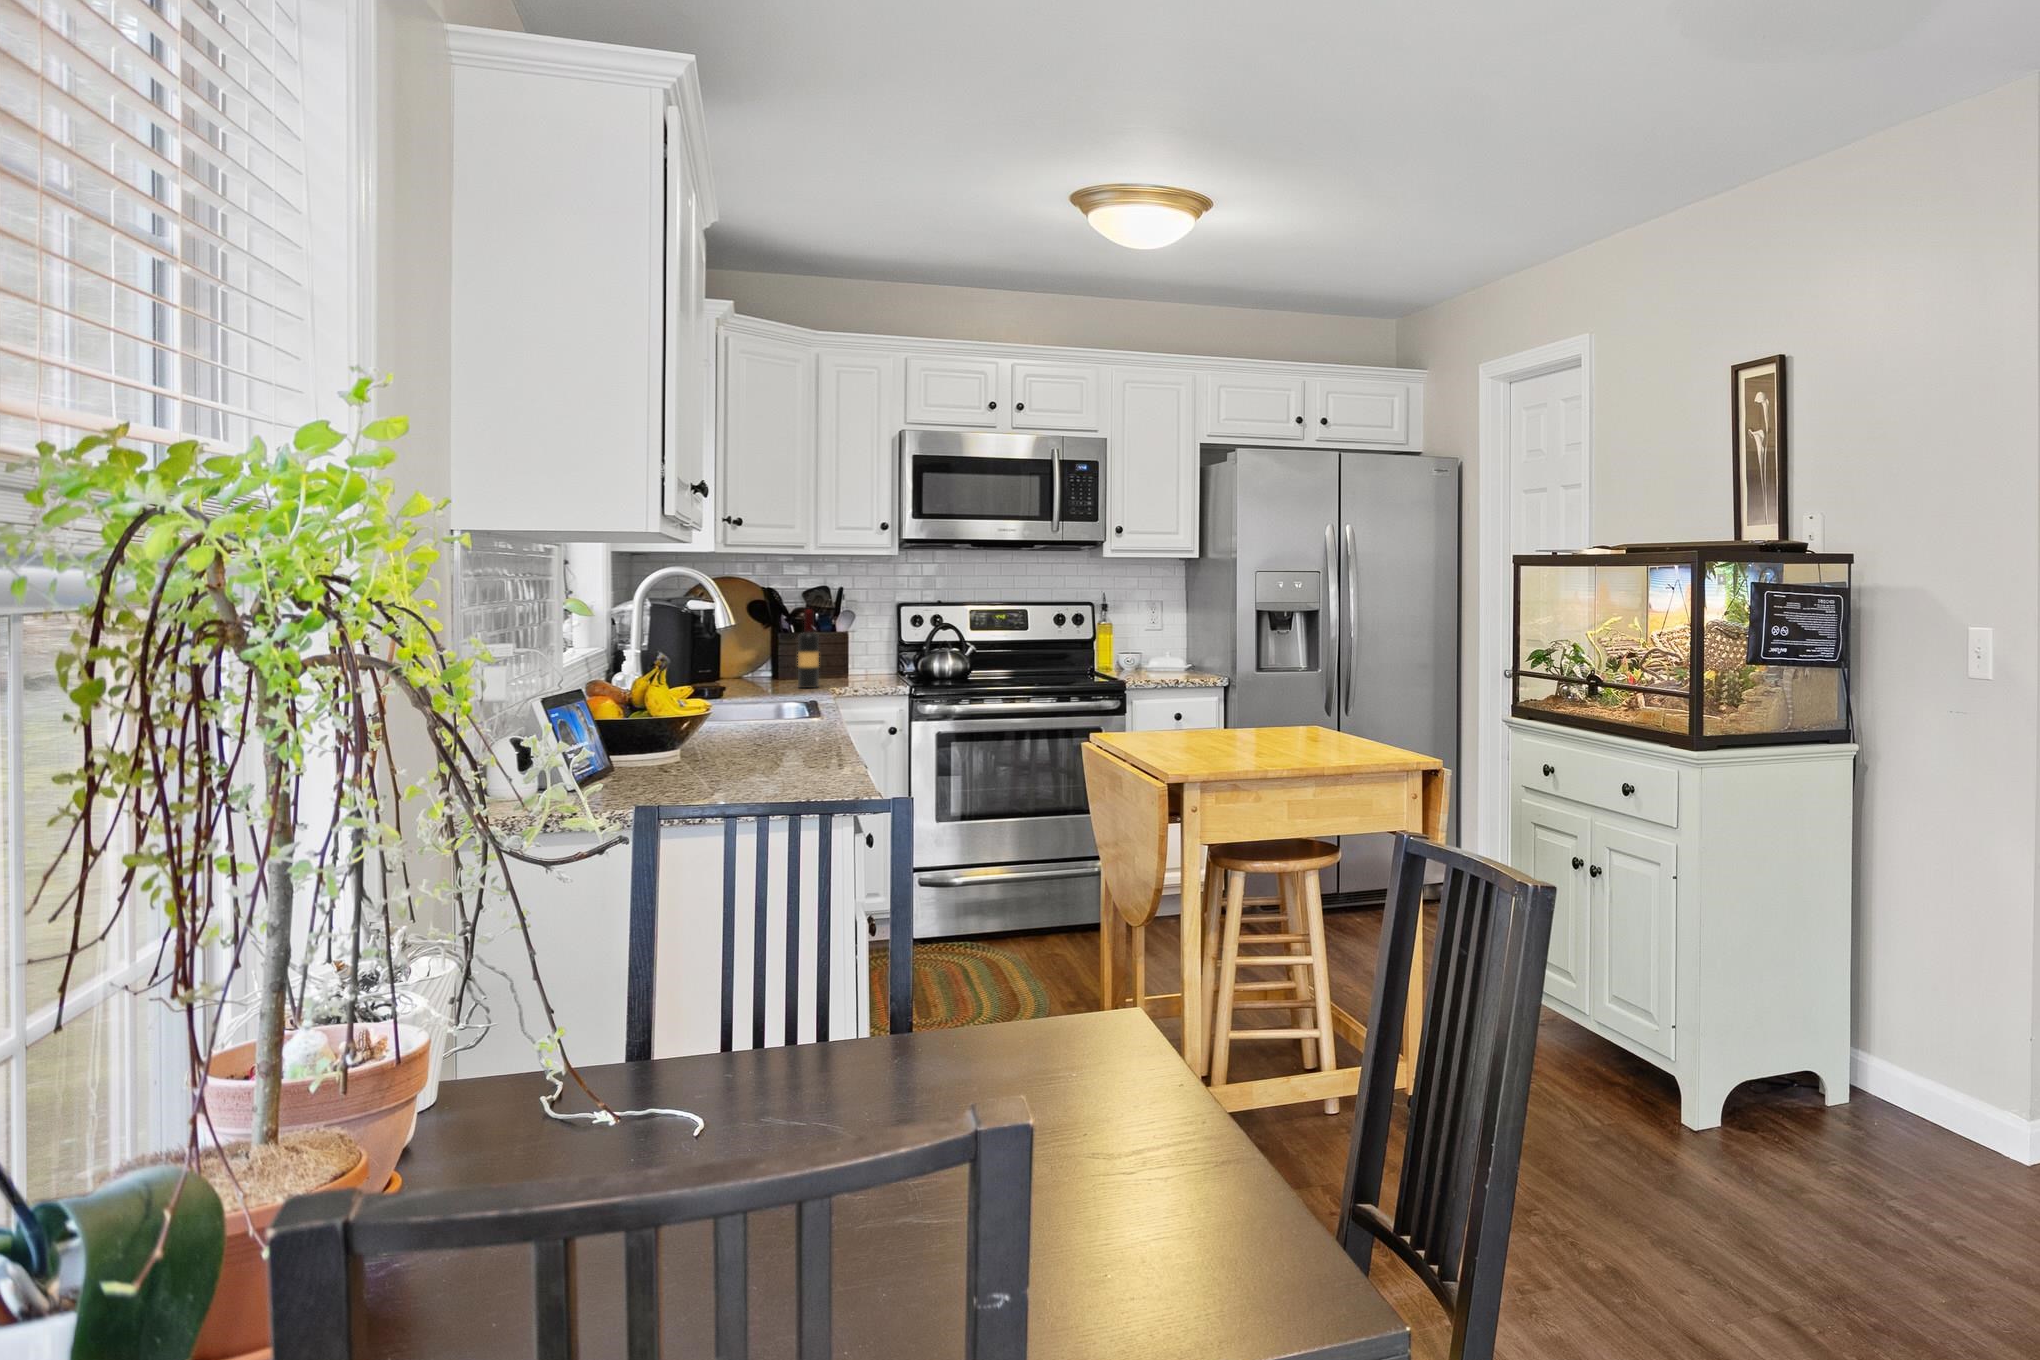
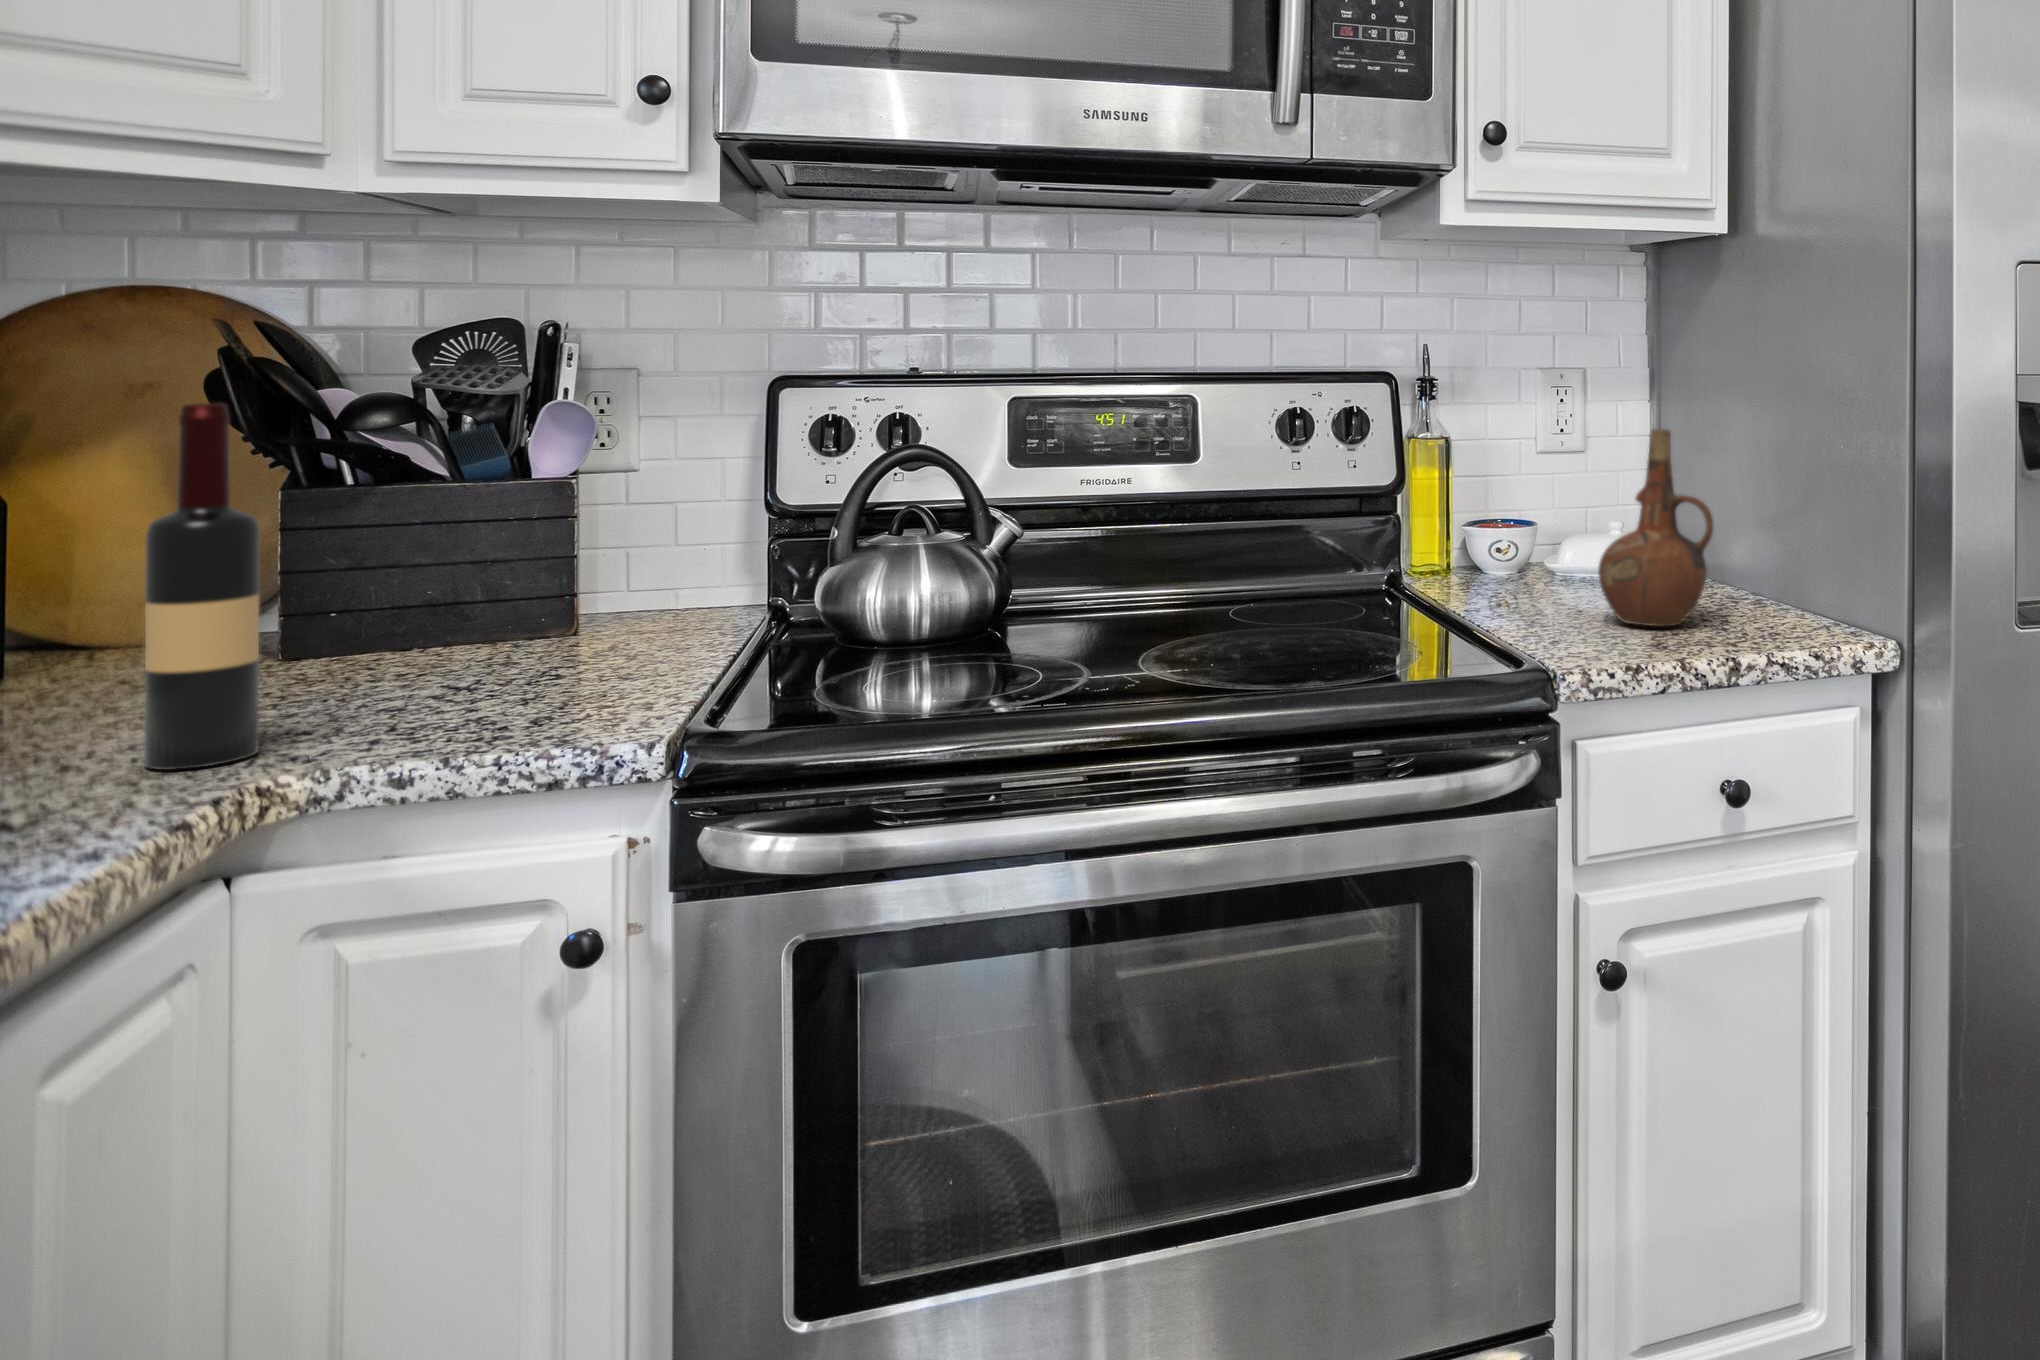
ceramic pitcher: none [1150,619,1185,677] -> present [1598,429,1713,626]

